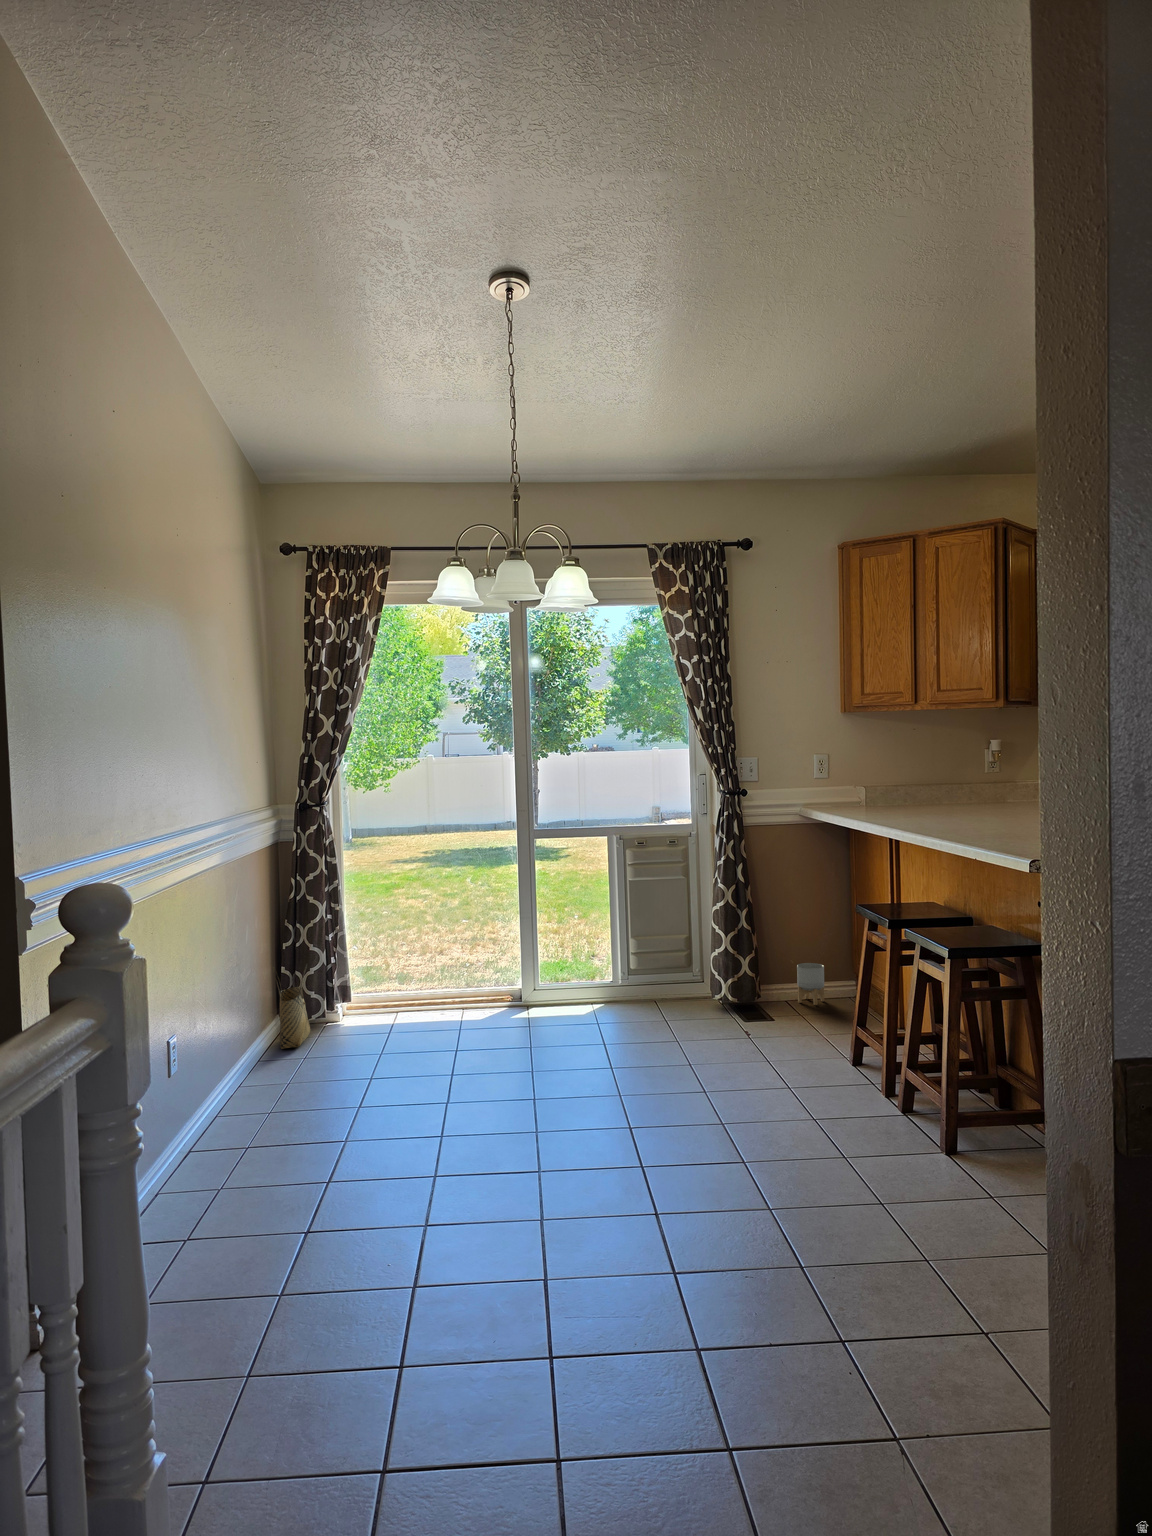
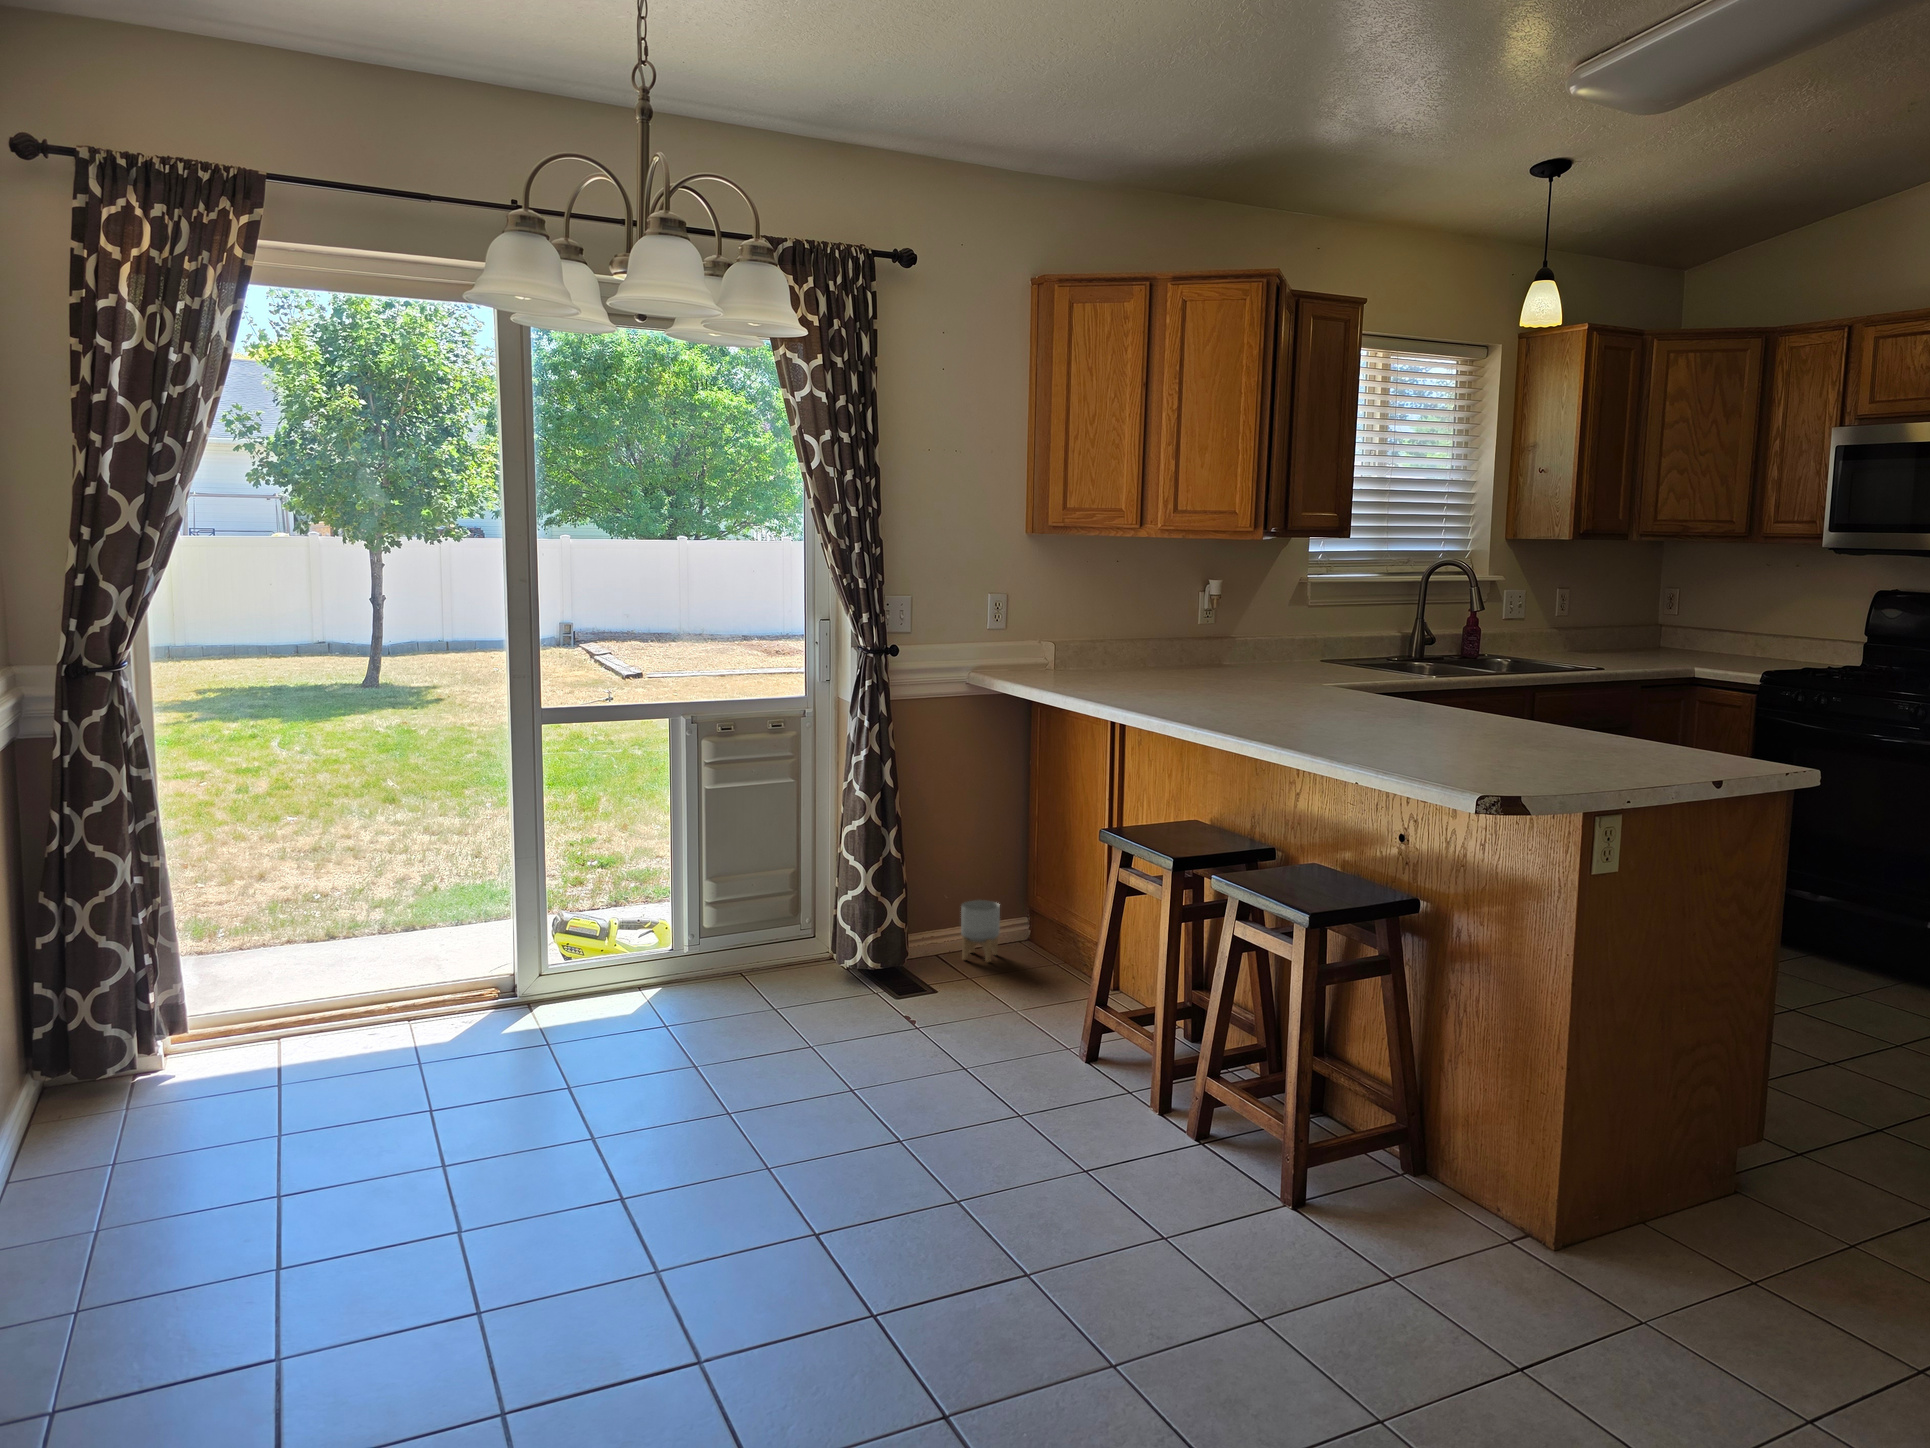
woven basket: present [273,965,310,1049] -> none [18,978,105,1150]

